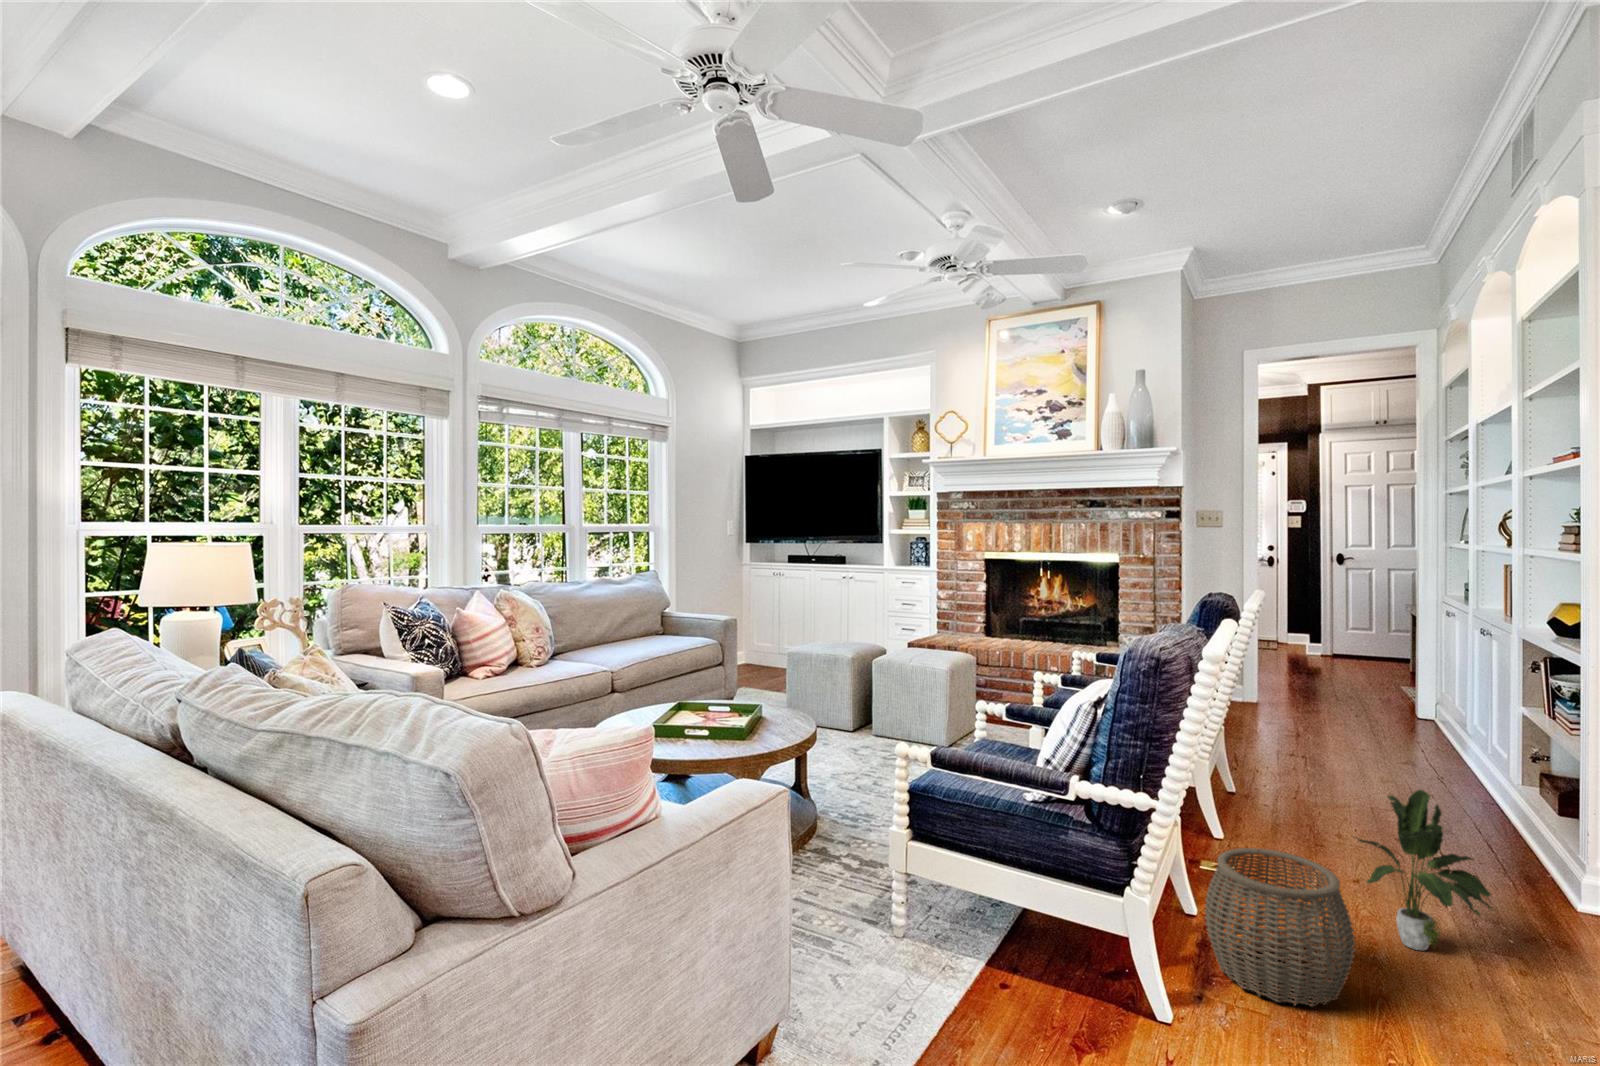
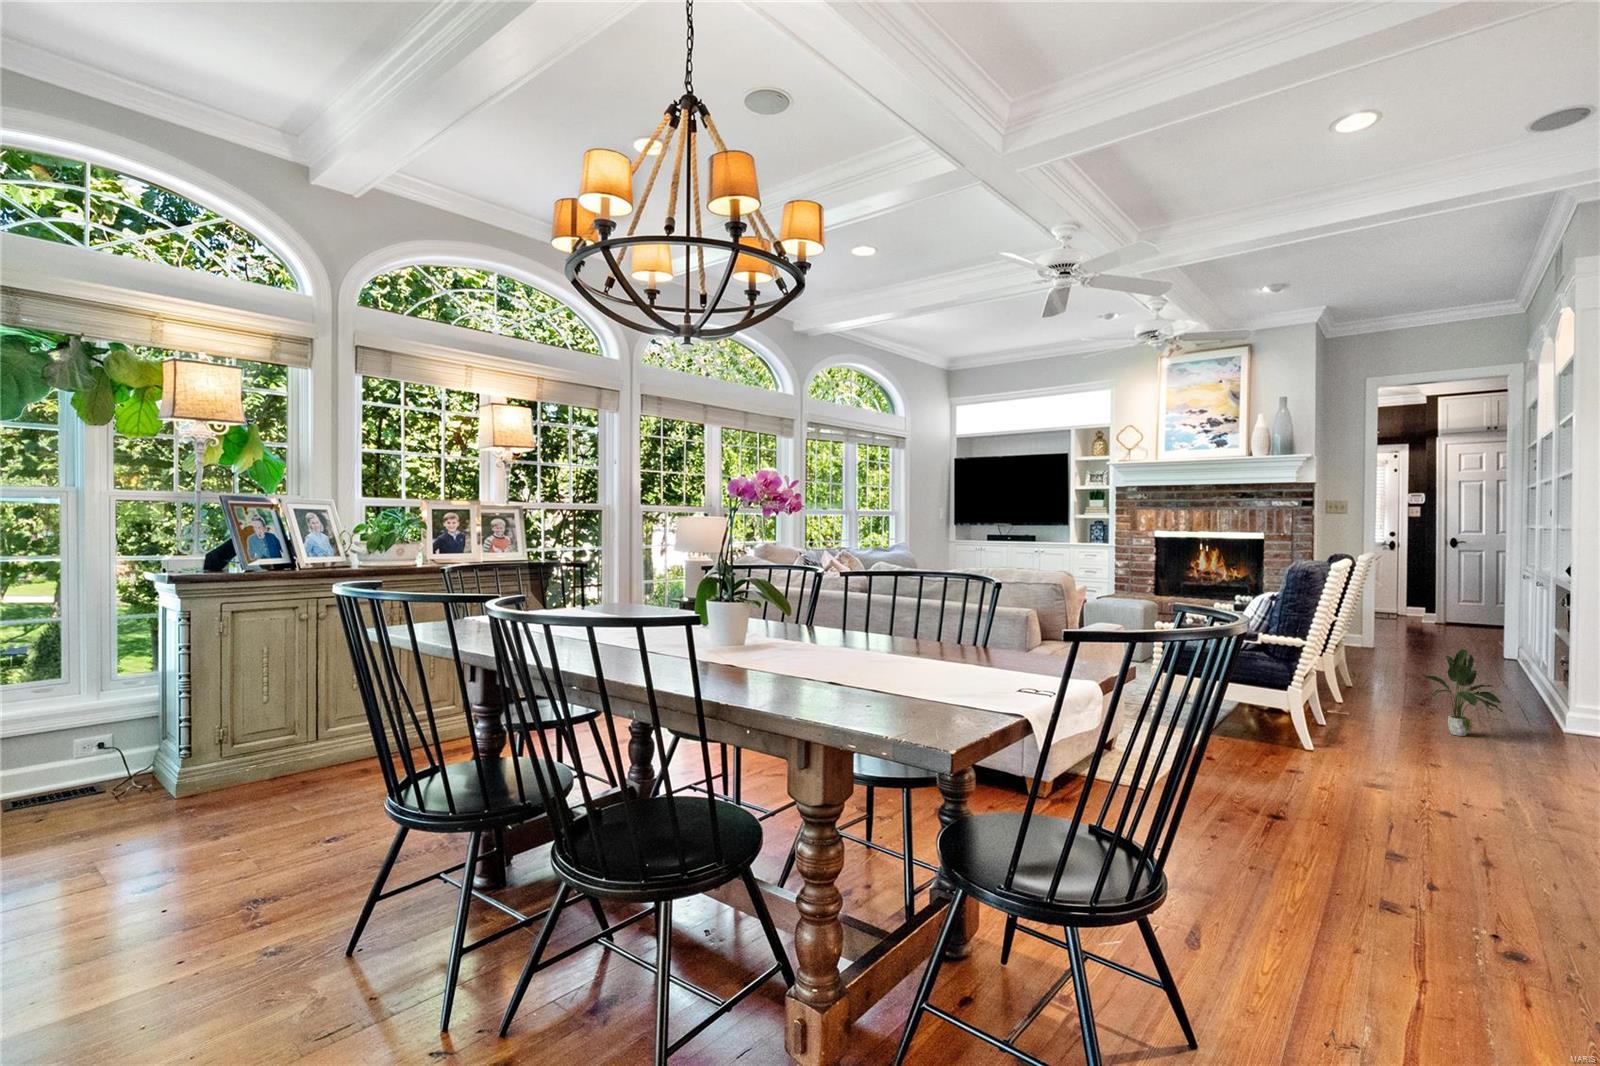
woven basket: present [1205,848,1355,1007] -> none [1333,677,1418,747]

